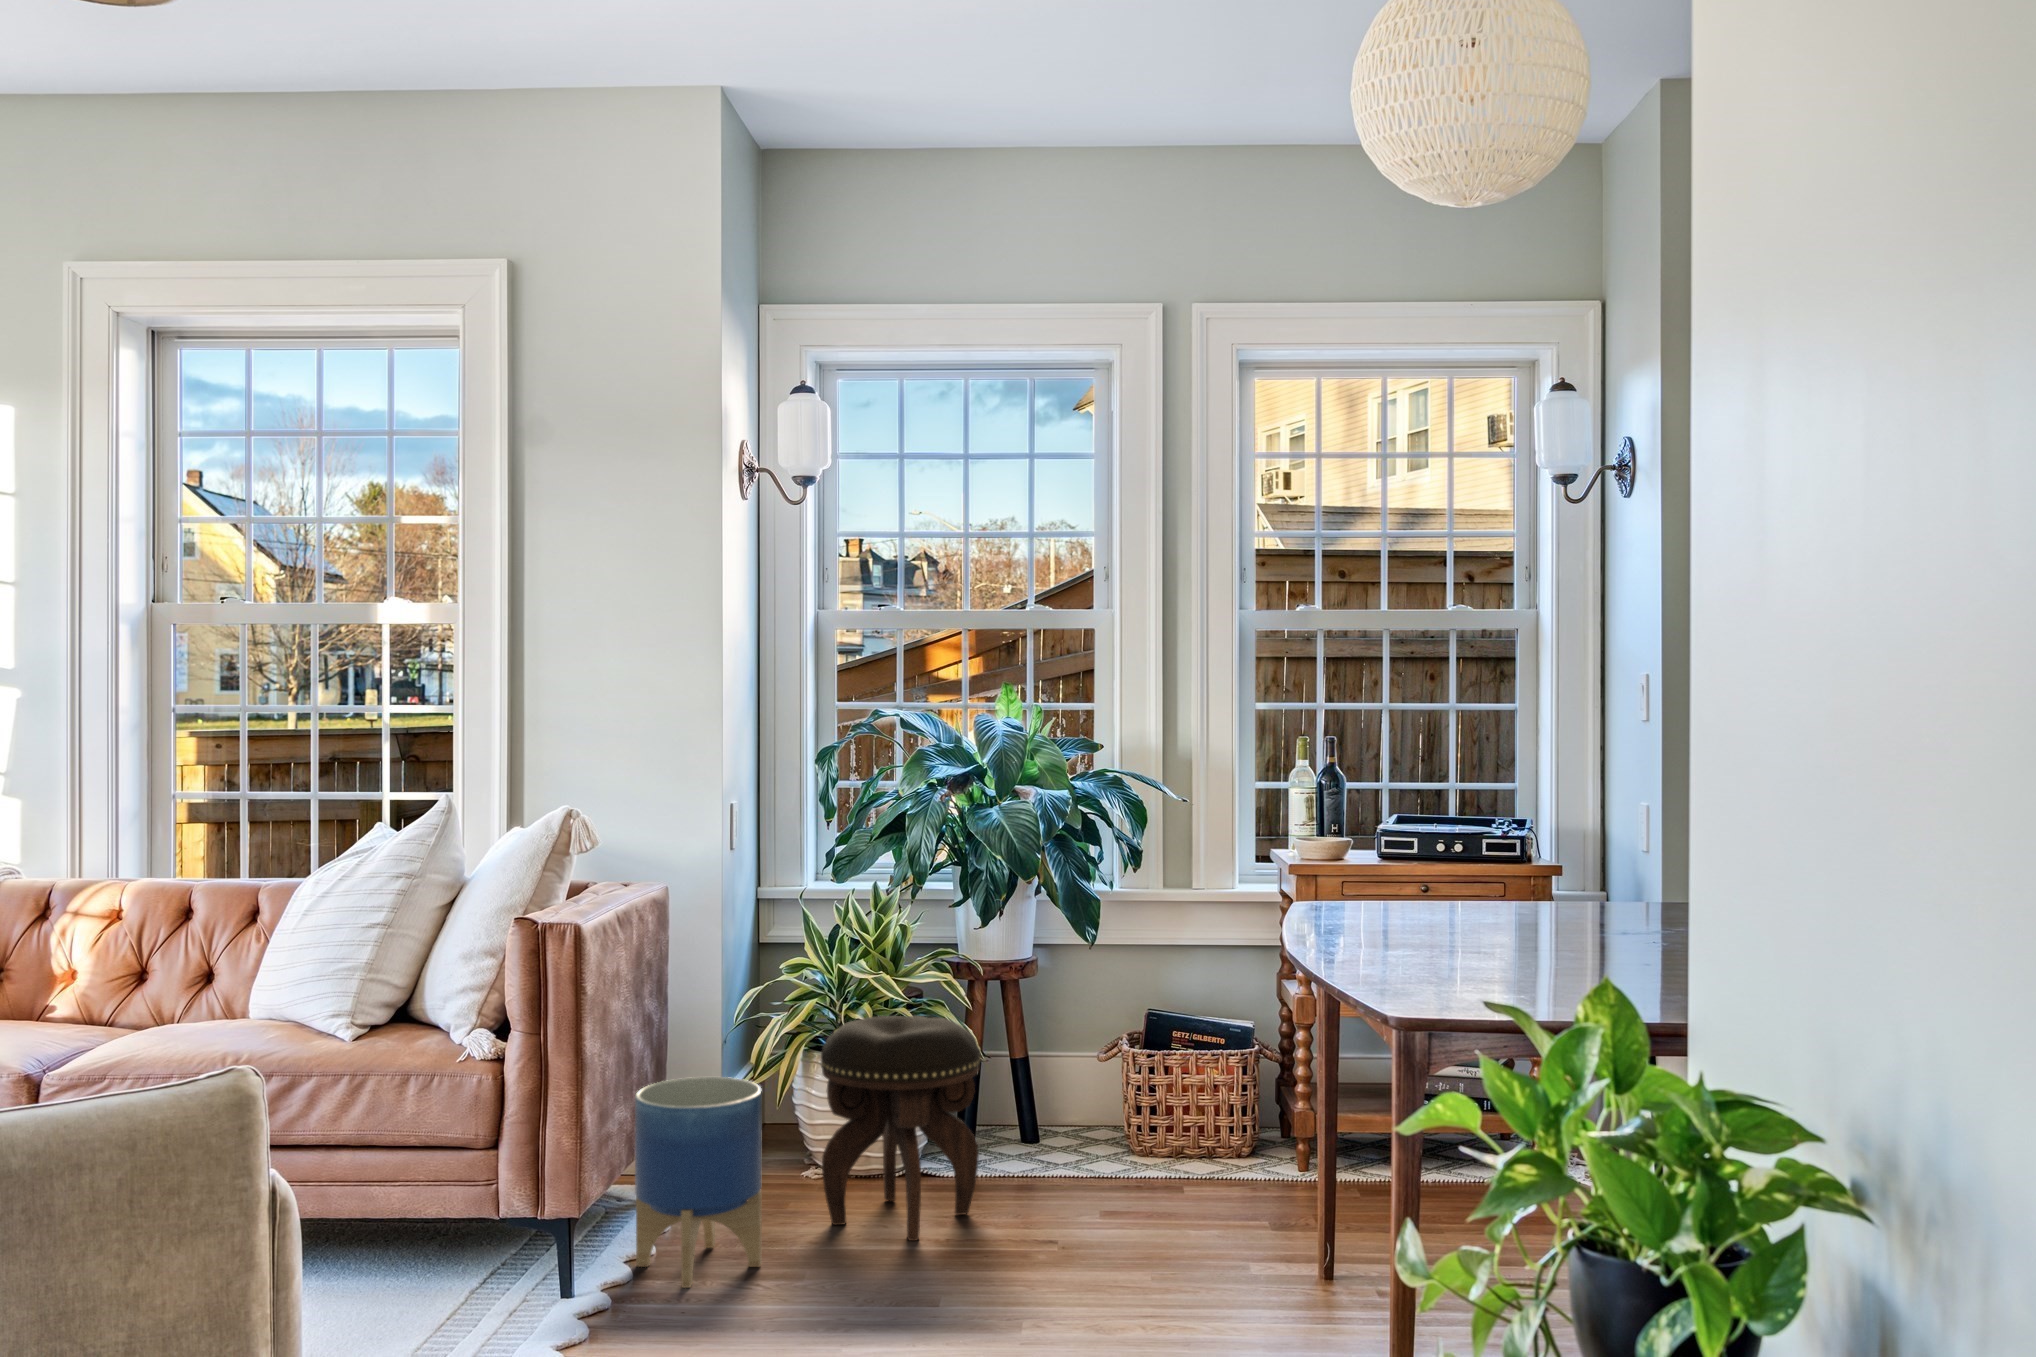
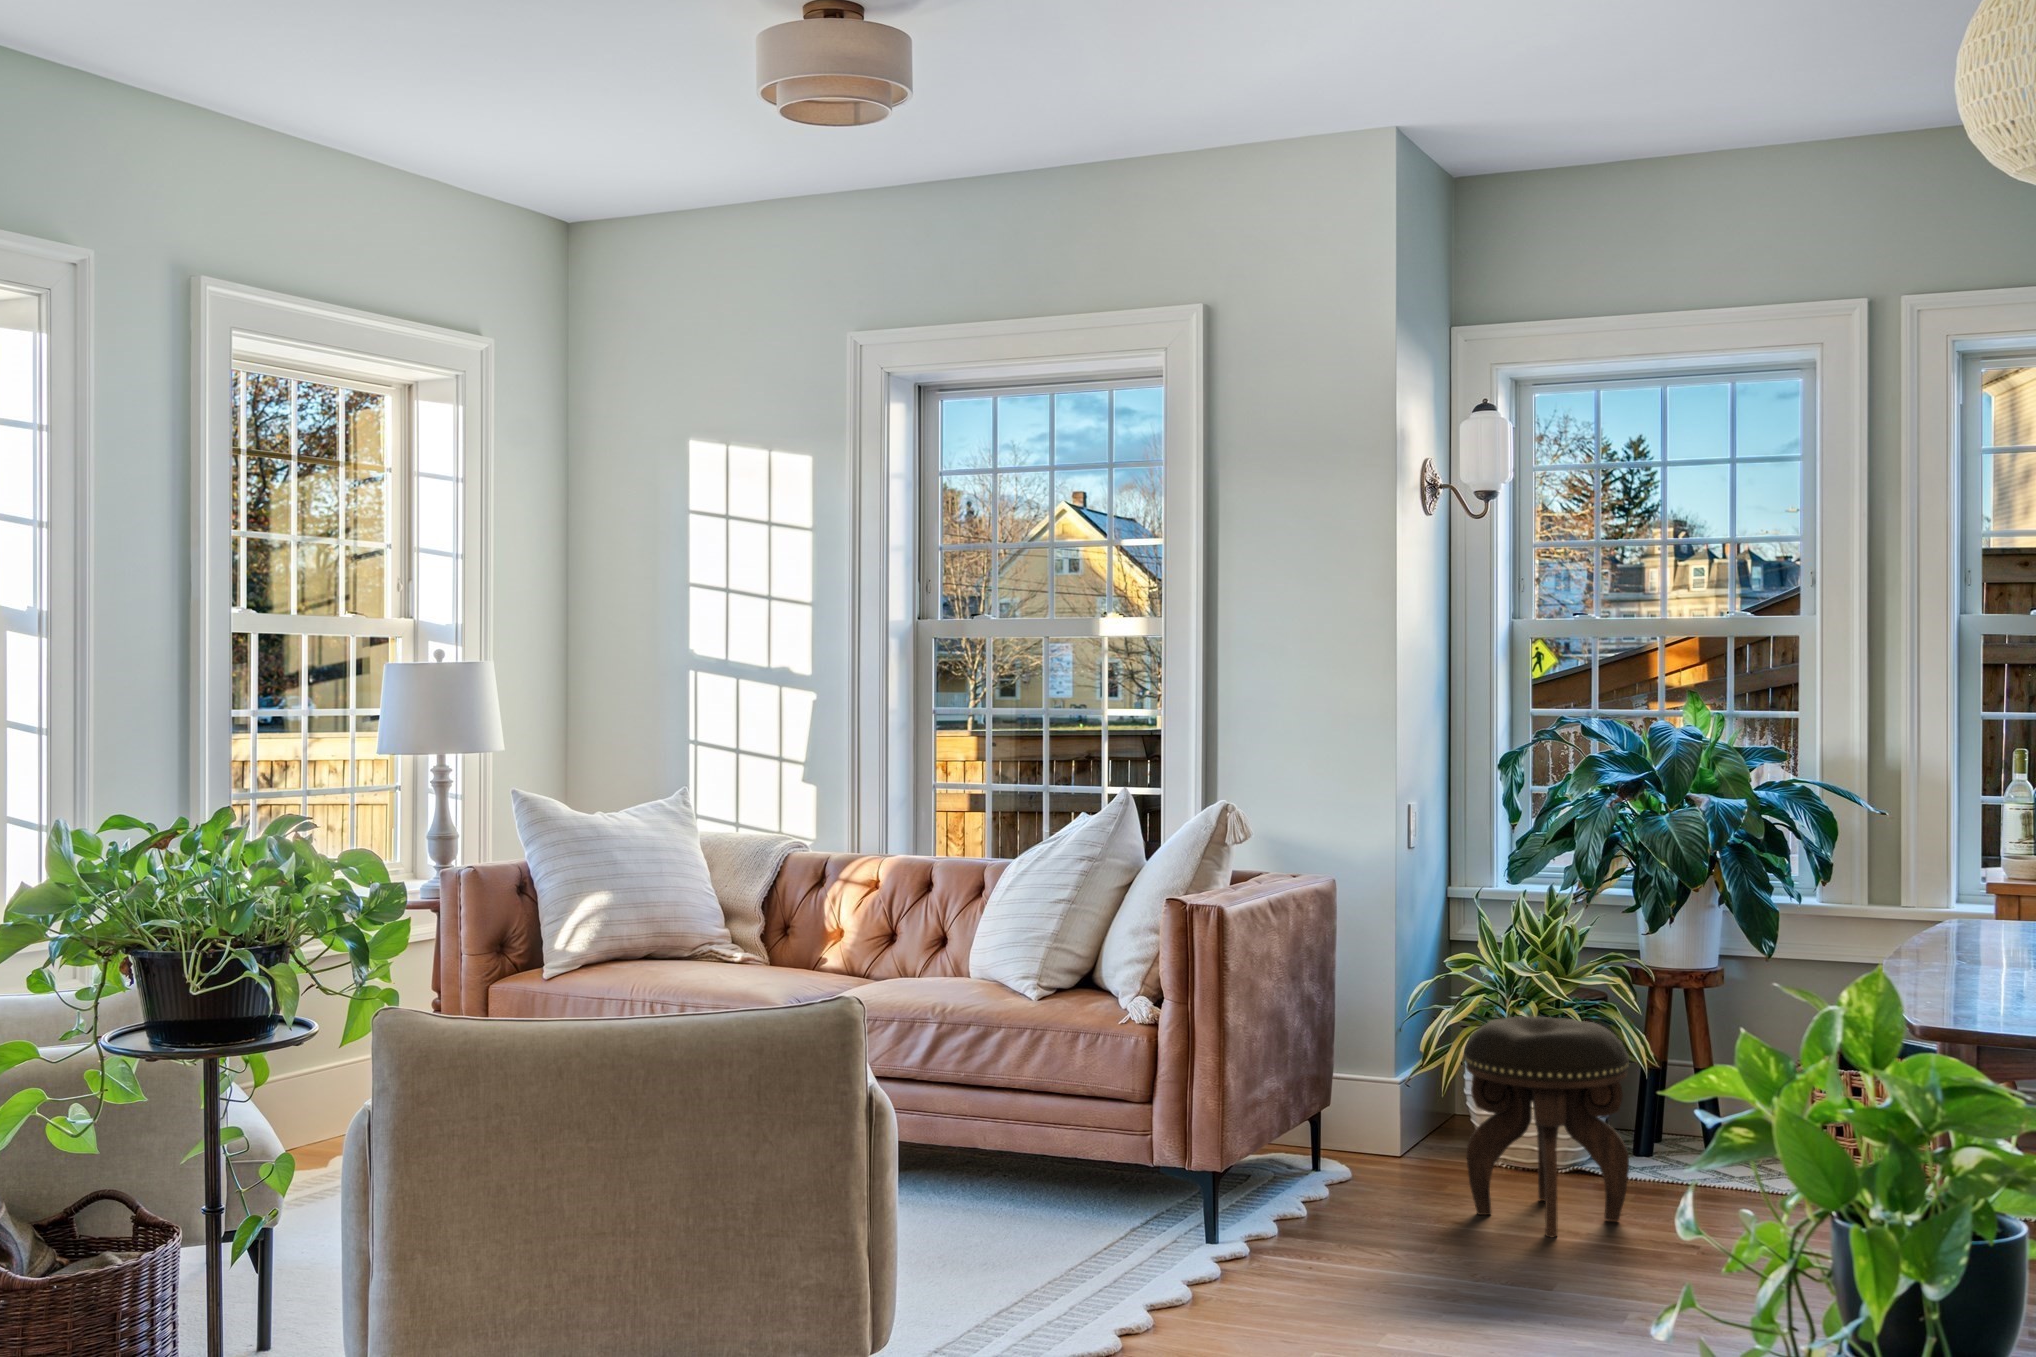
planter: present [635,1077,762,1288] -> none [1277,1058,1395,1248]

